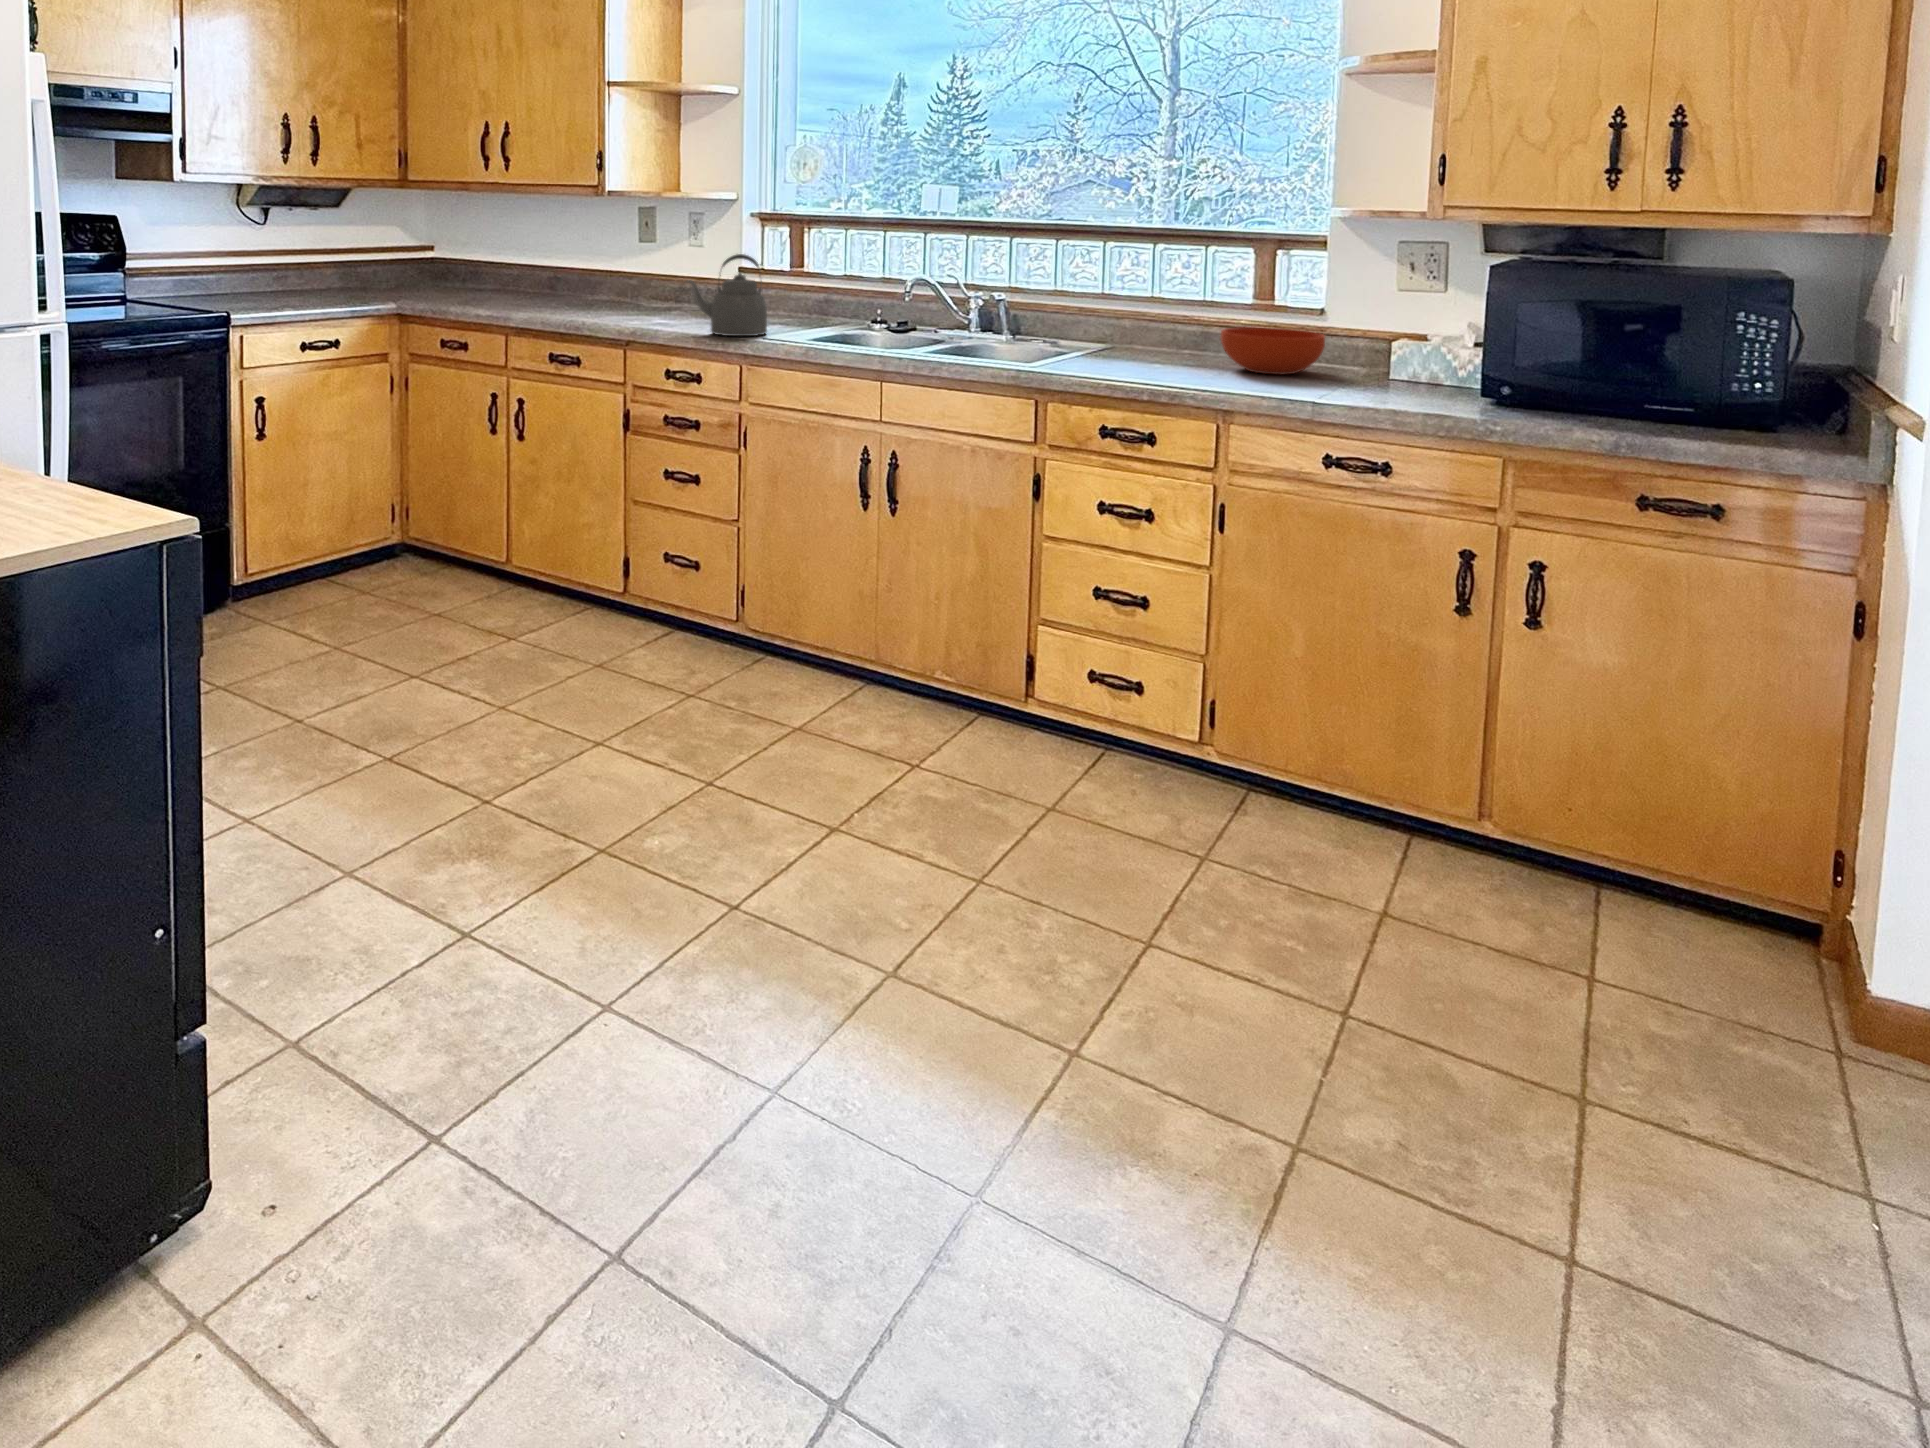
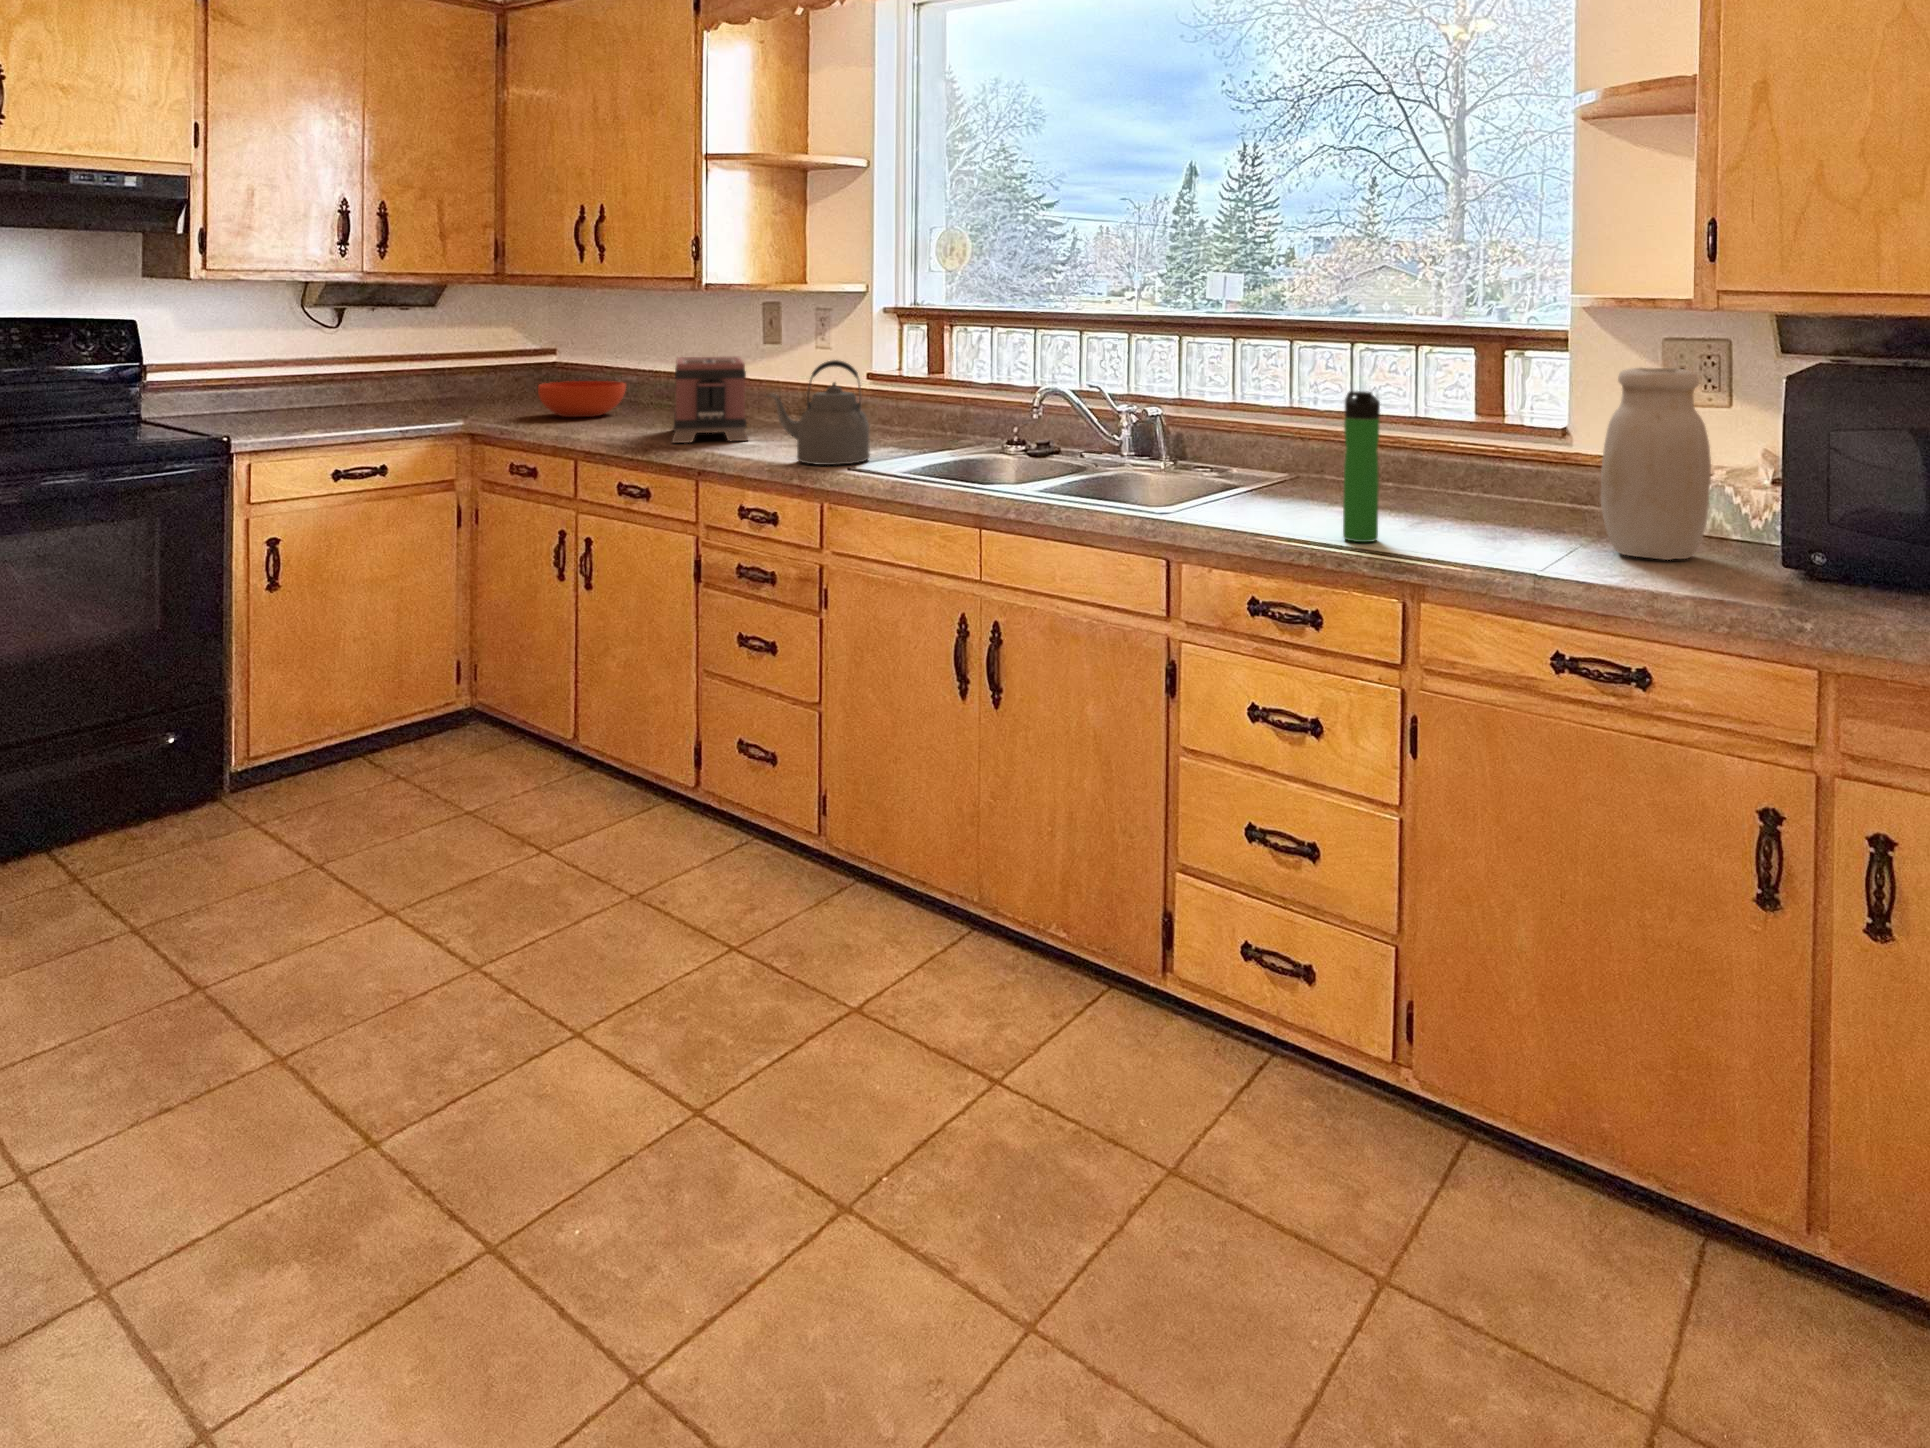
toaster: none [577,252,652,321] -> present [672,356,748,443]
jar: none [1355,261,1433,395] -> present [1601,368,1711,560]
bottle: none [1170,277,1200,385] -> present [1343,391,1380,542]
bowl: present [1221,327,1325,374] -> present [538,381,626,417]

